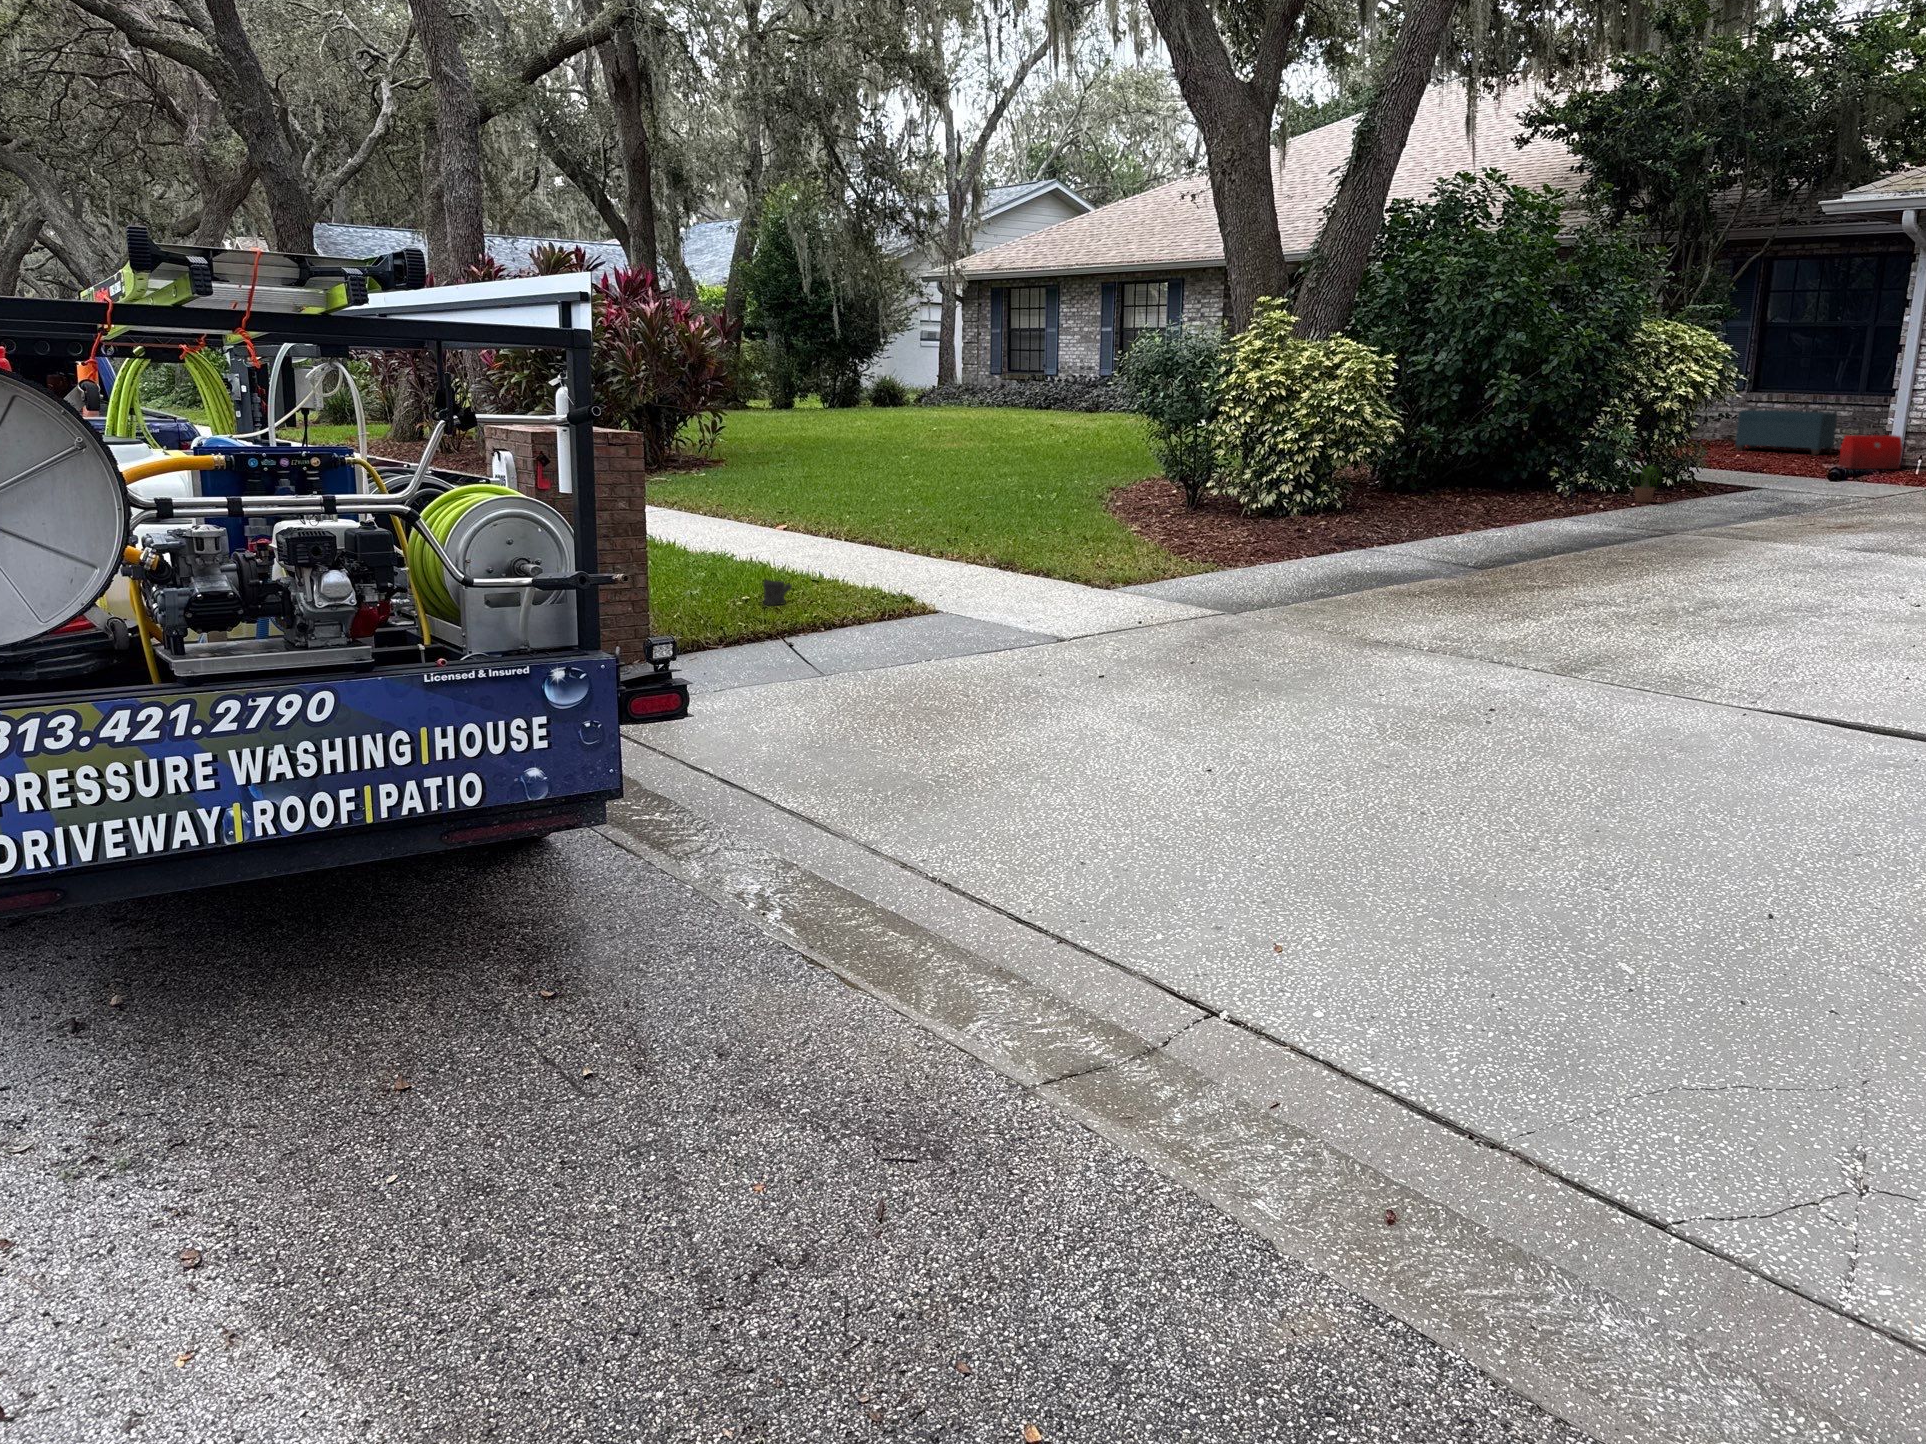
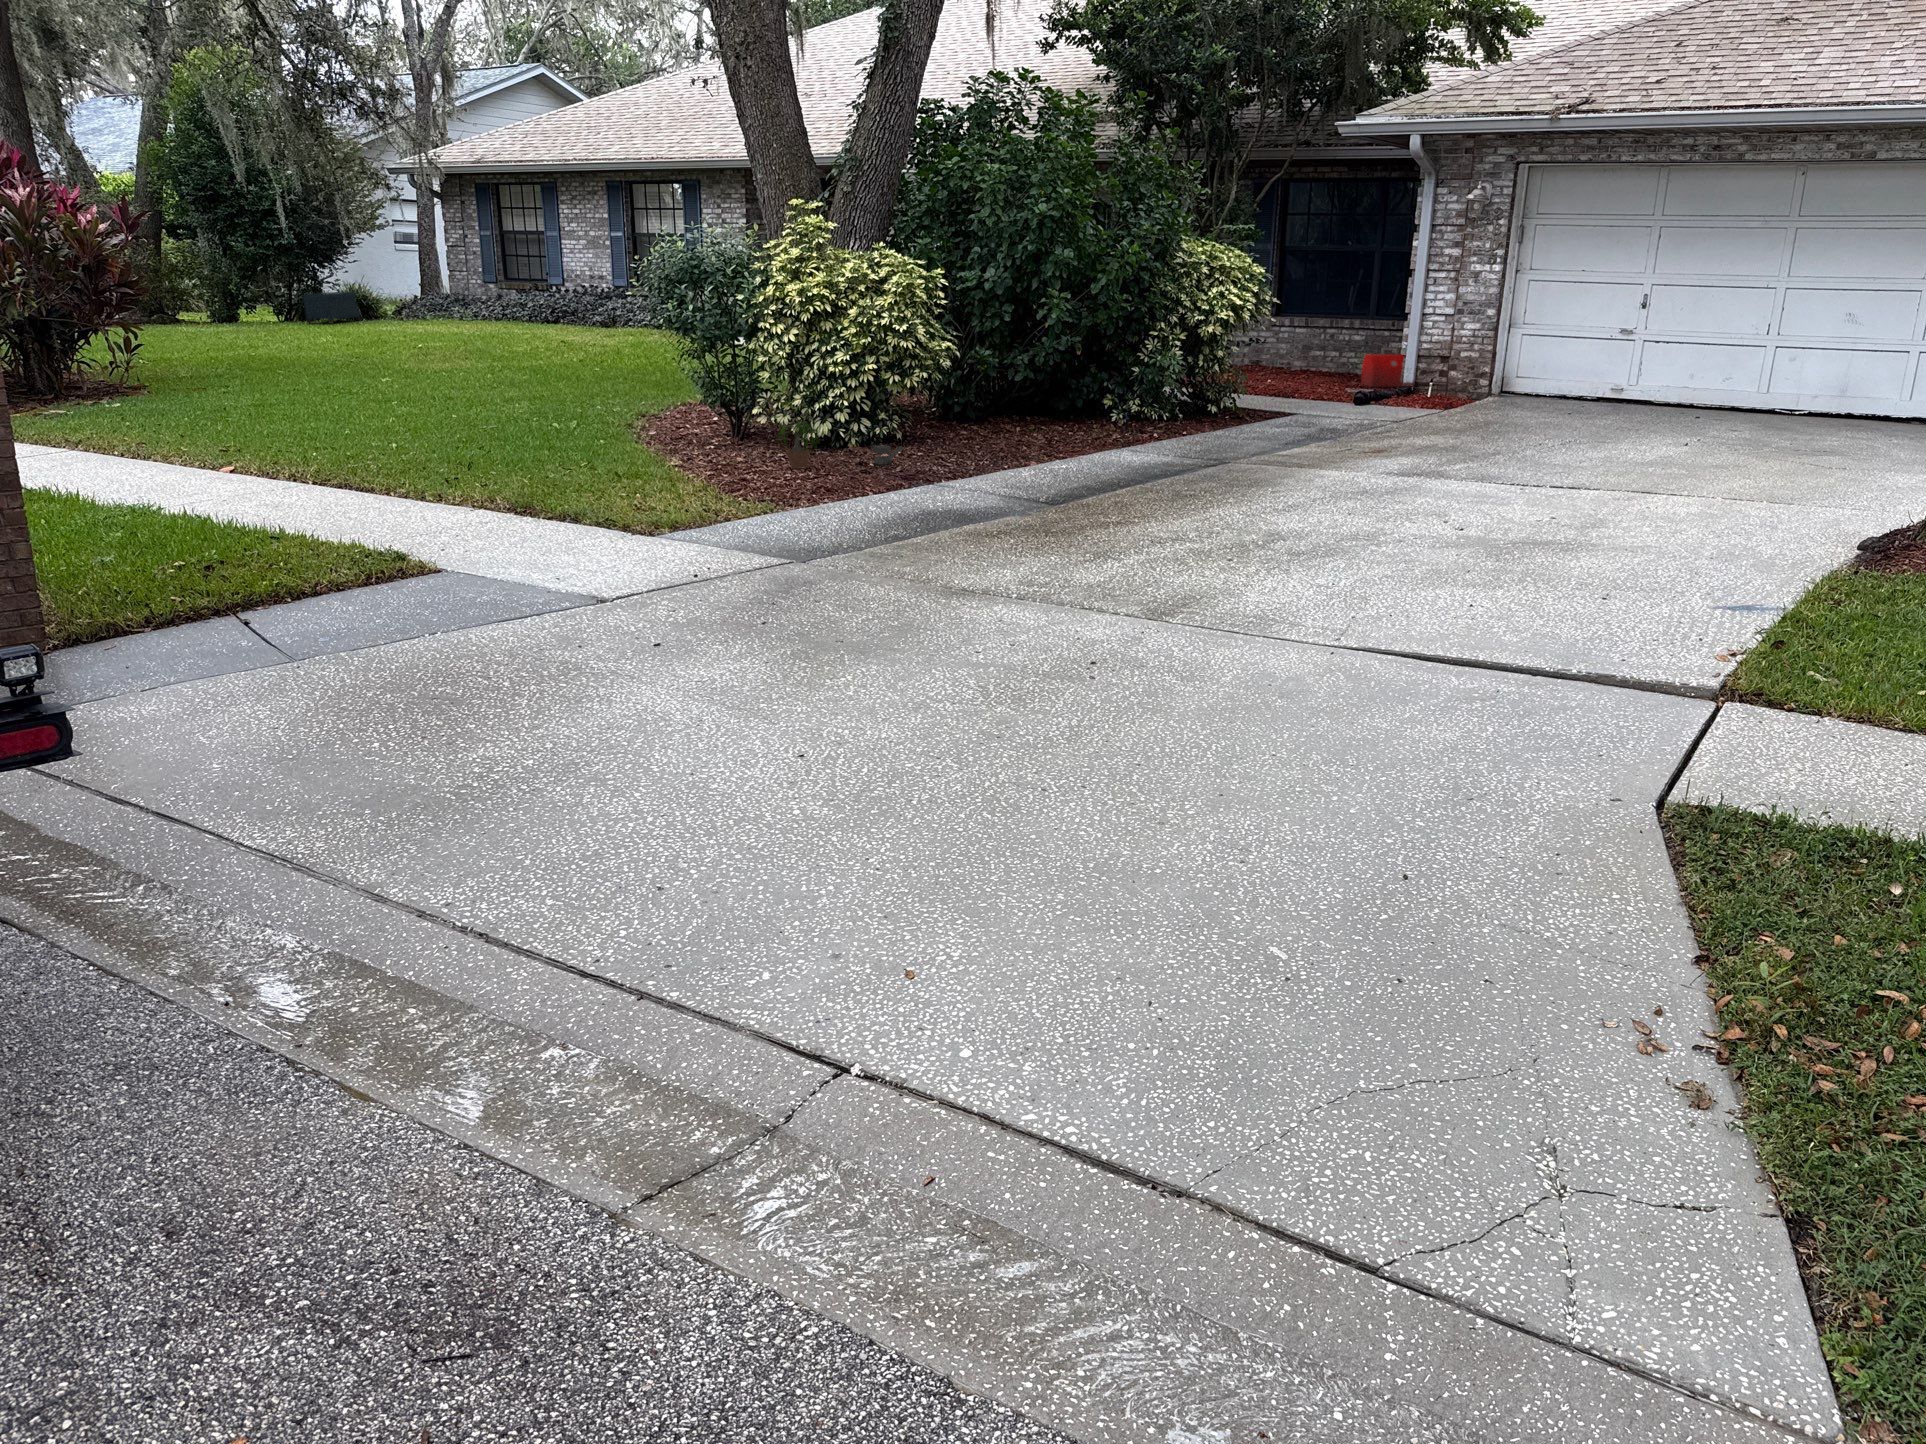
bench: present [1735,409,1837,455] -> present [303,292,361,324]
potted plant: present [1630,465,1661,502] -> present [779,423,817,469]
watering can: present [763,580,792,605] -> present [871,445,903,465]

